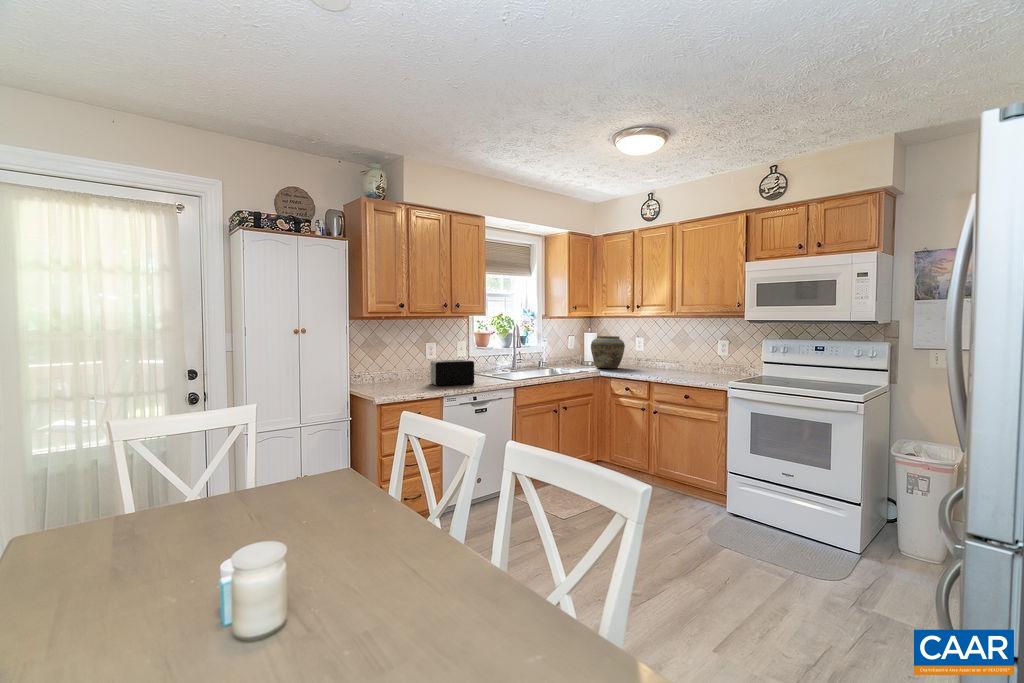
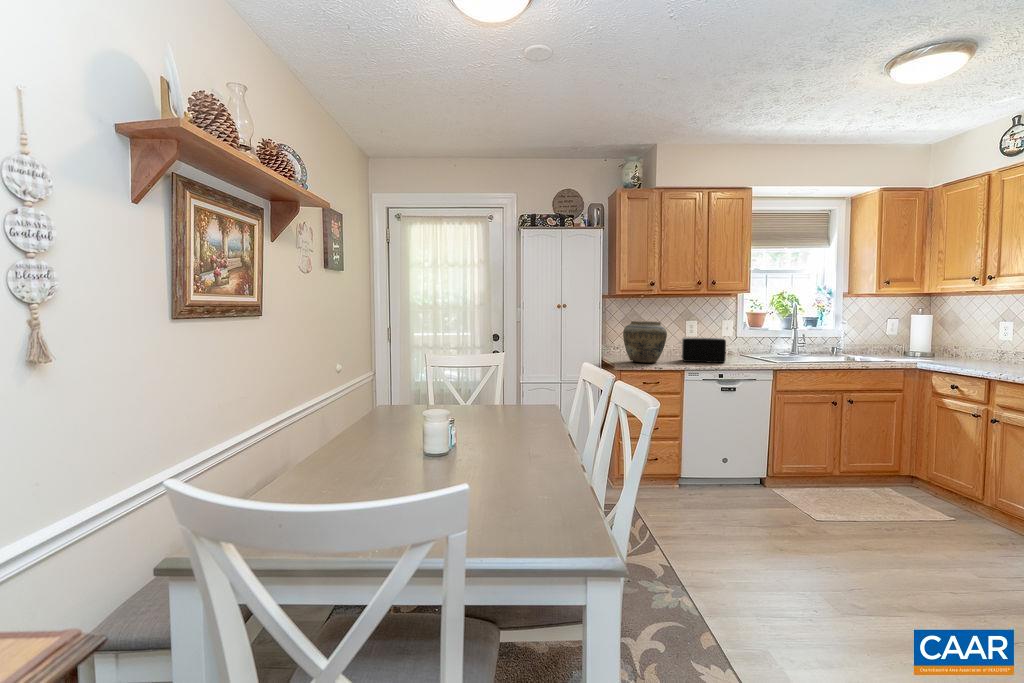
vase: present [591,336,625,368] -> present [623,321,667,363]

